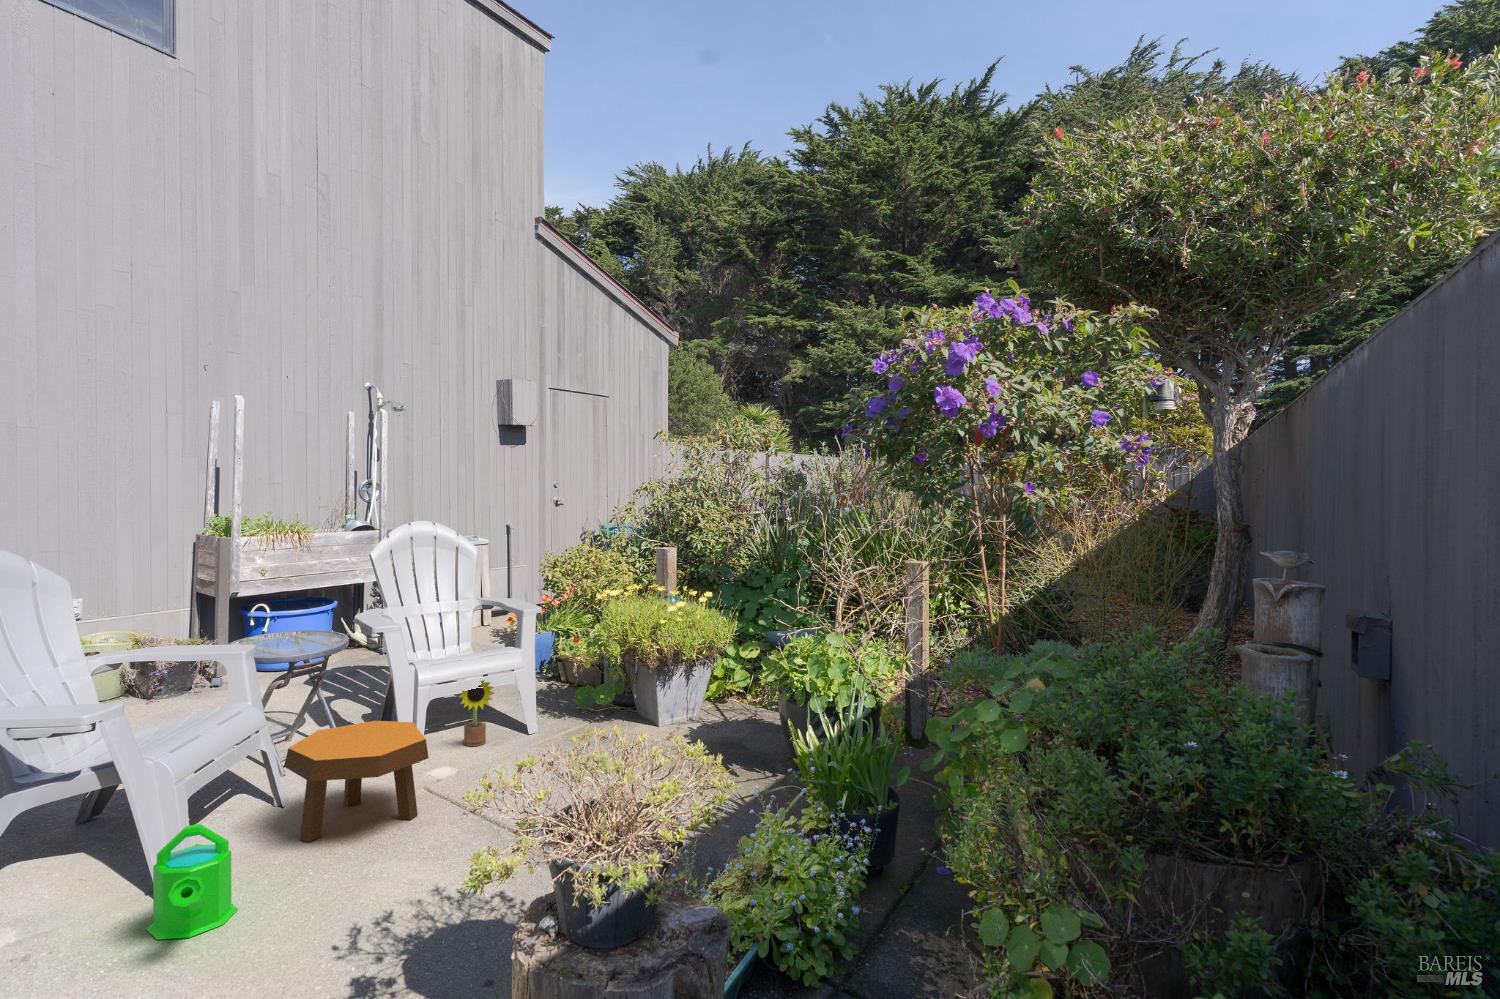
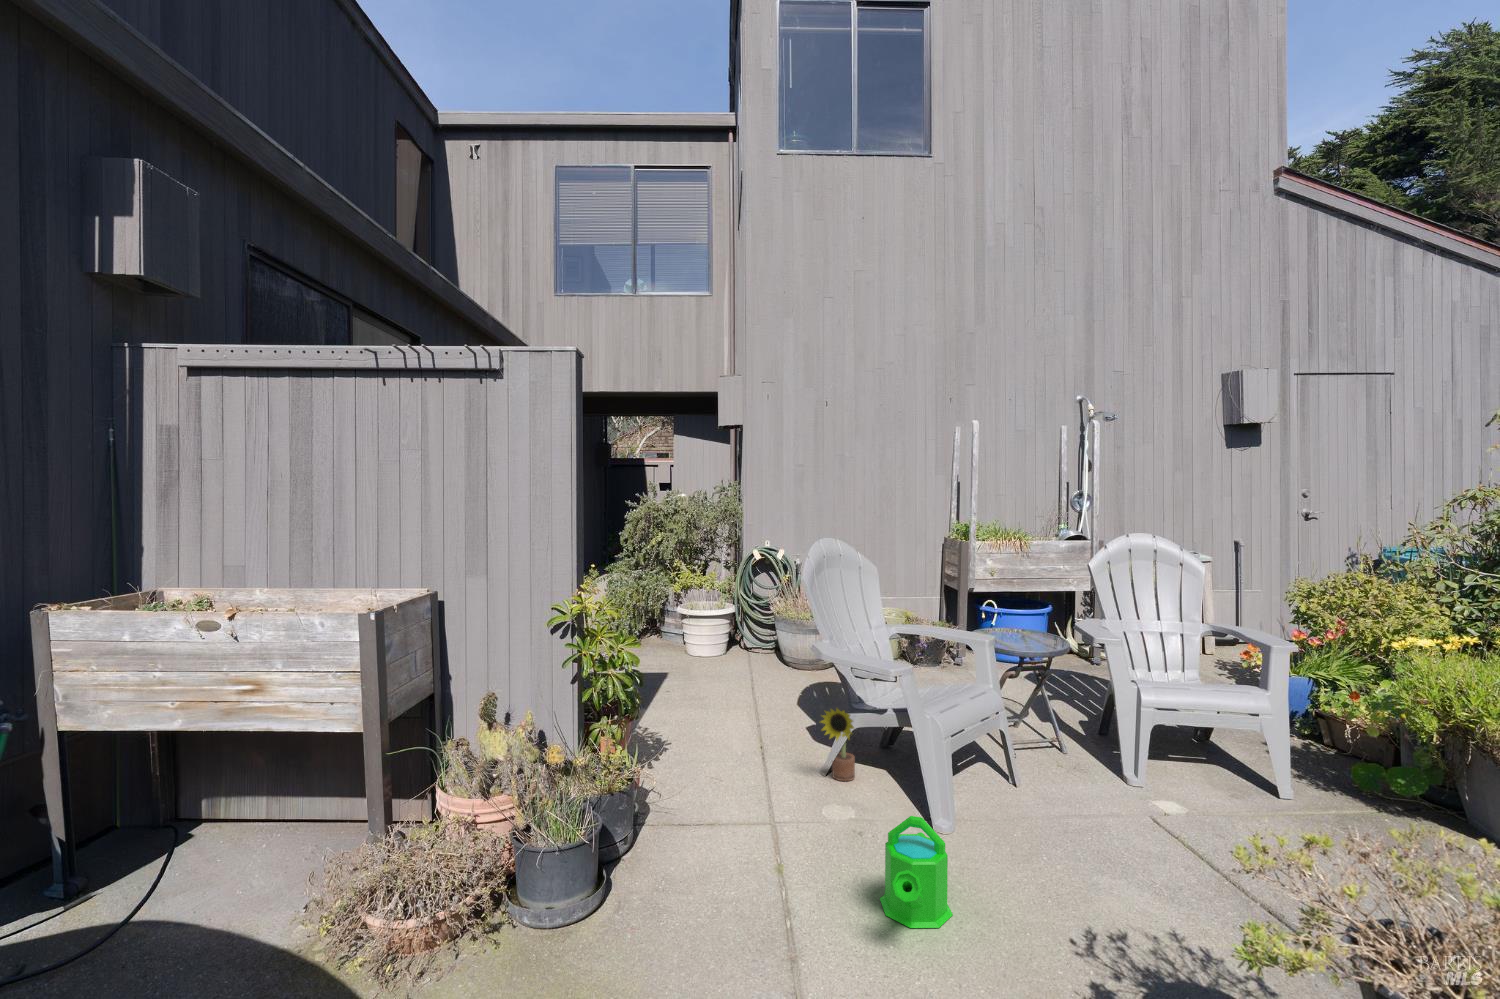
decorative plant: present [459,680,495,746] -> present [821,708,855,781]
footstool: present [284,721,429,842] -> none [999,742,1155,877]

